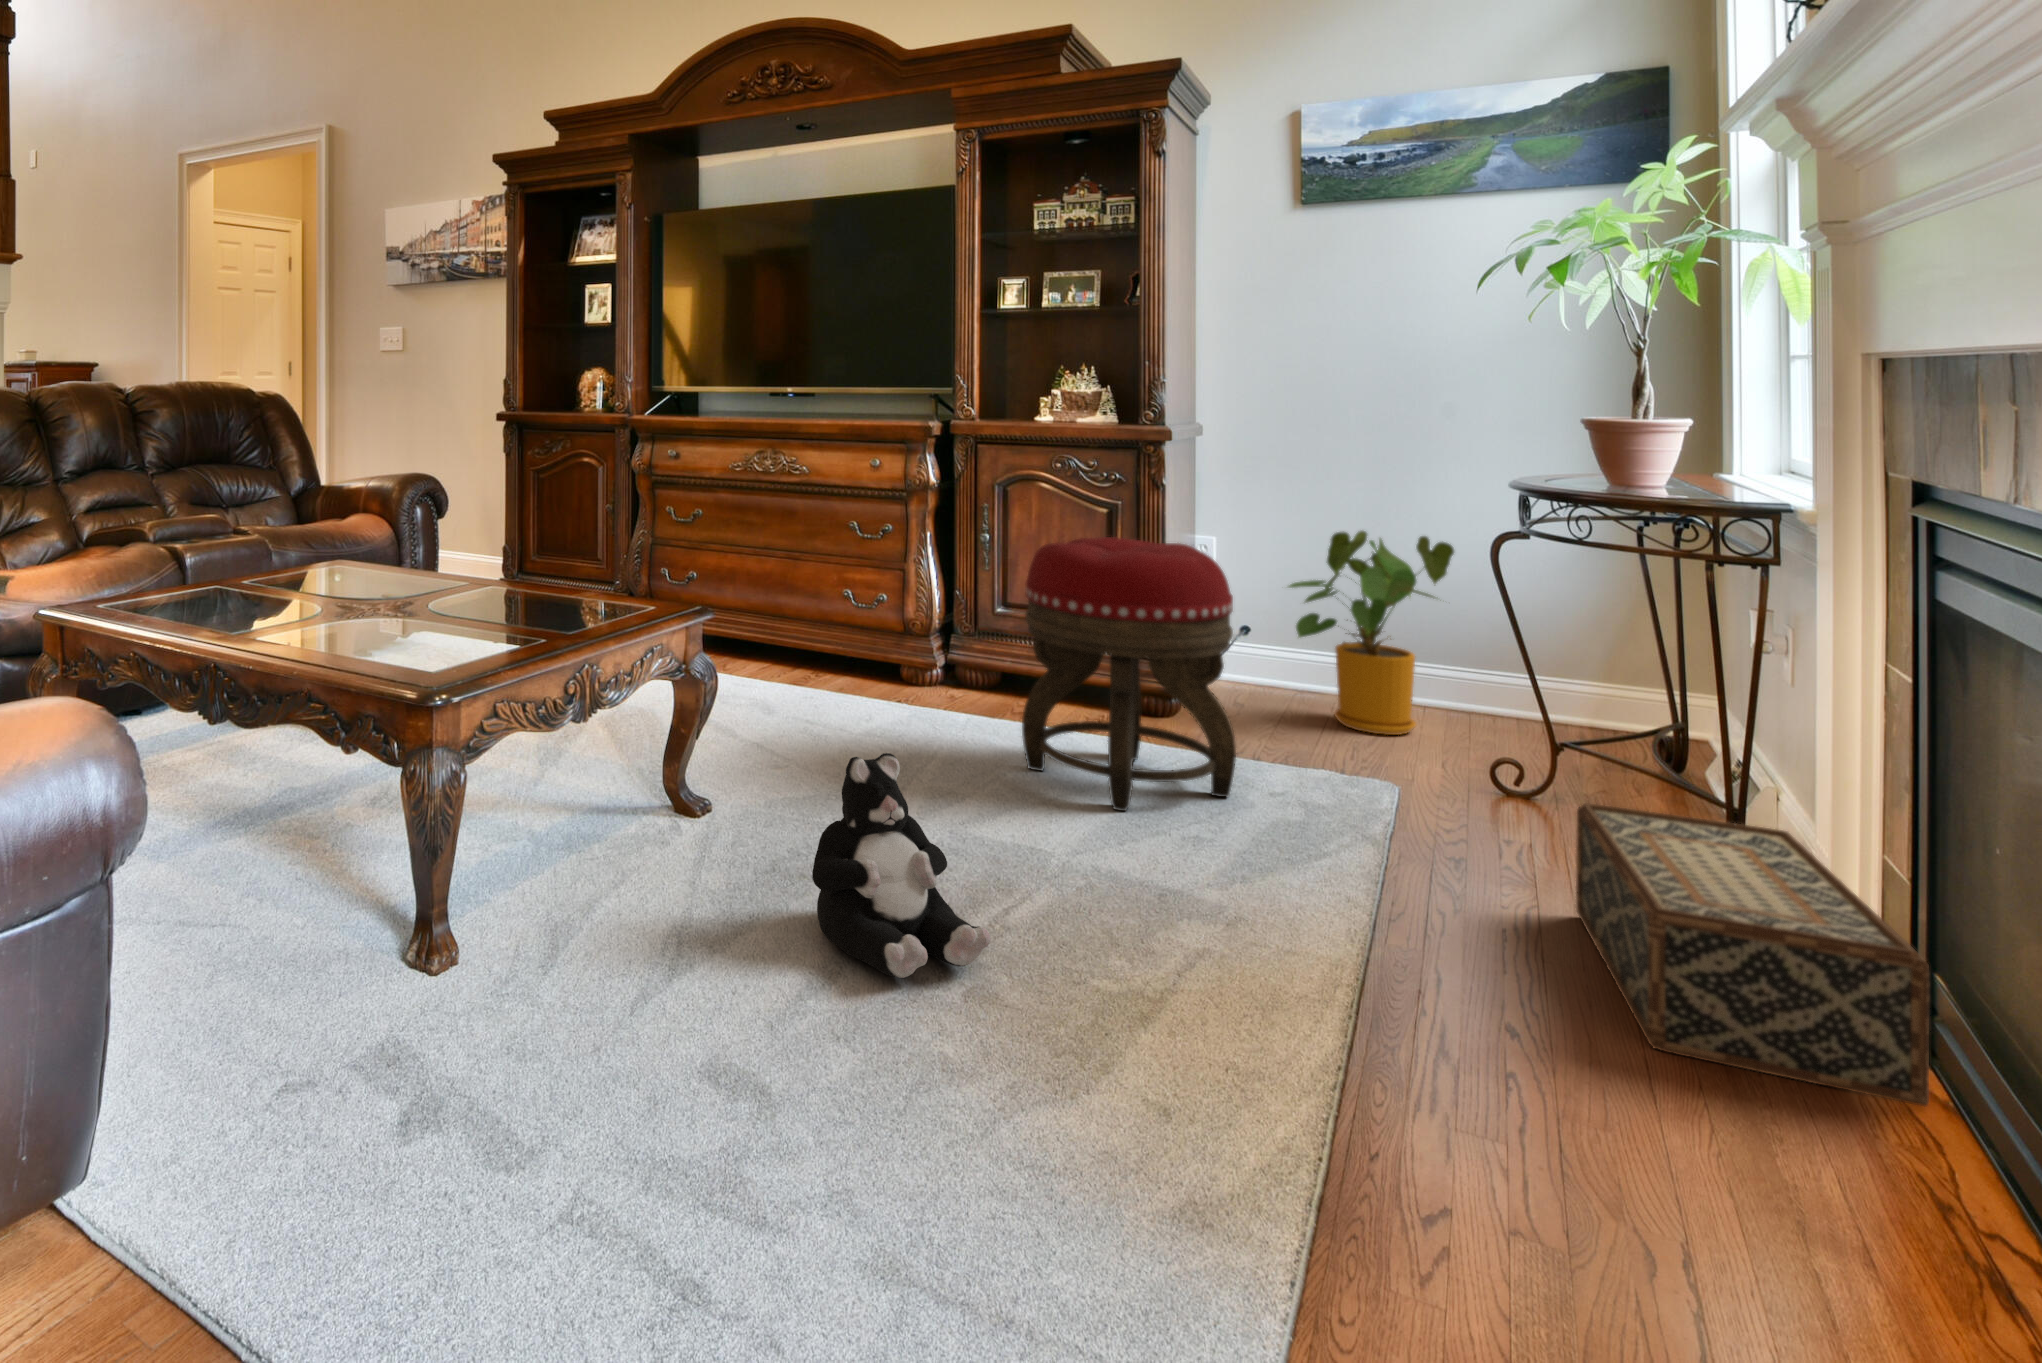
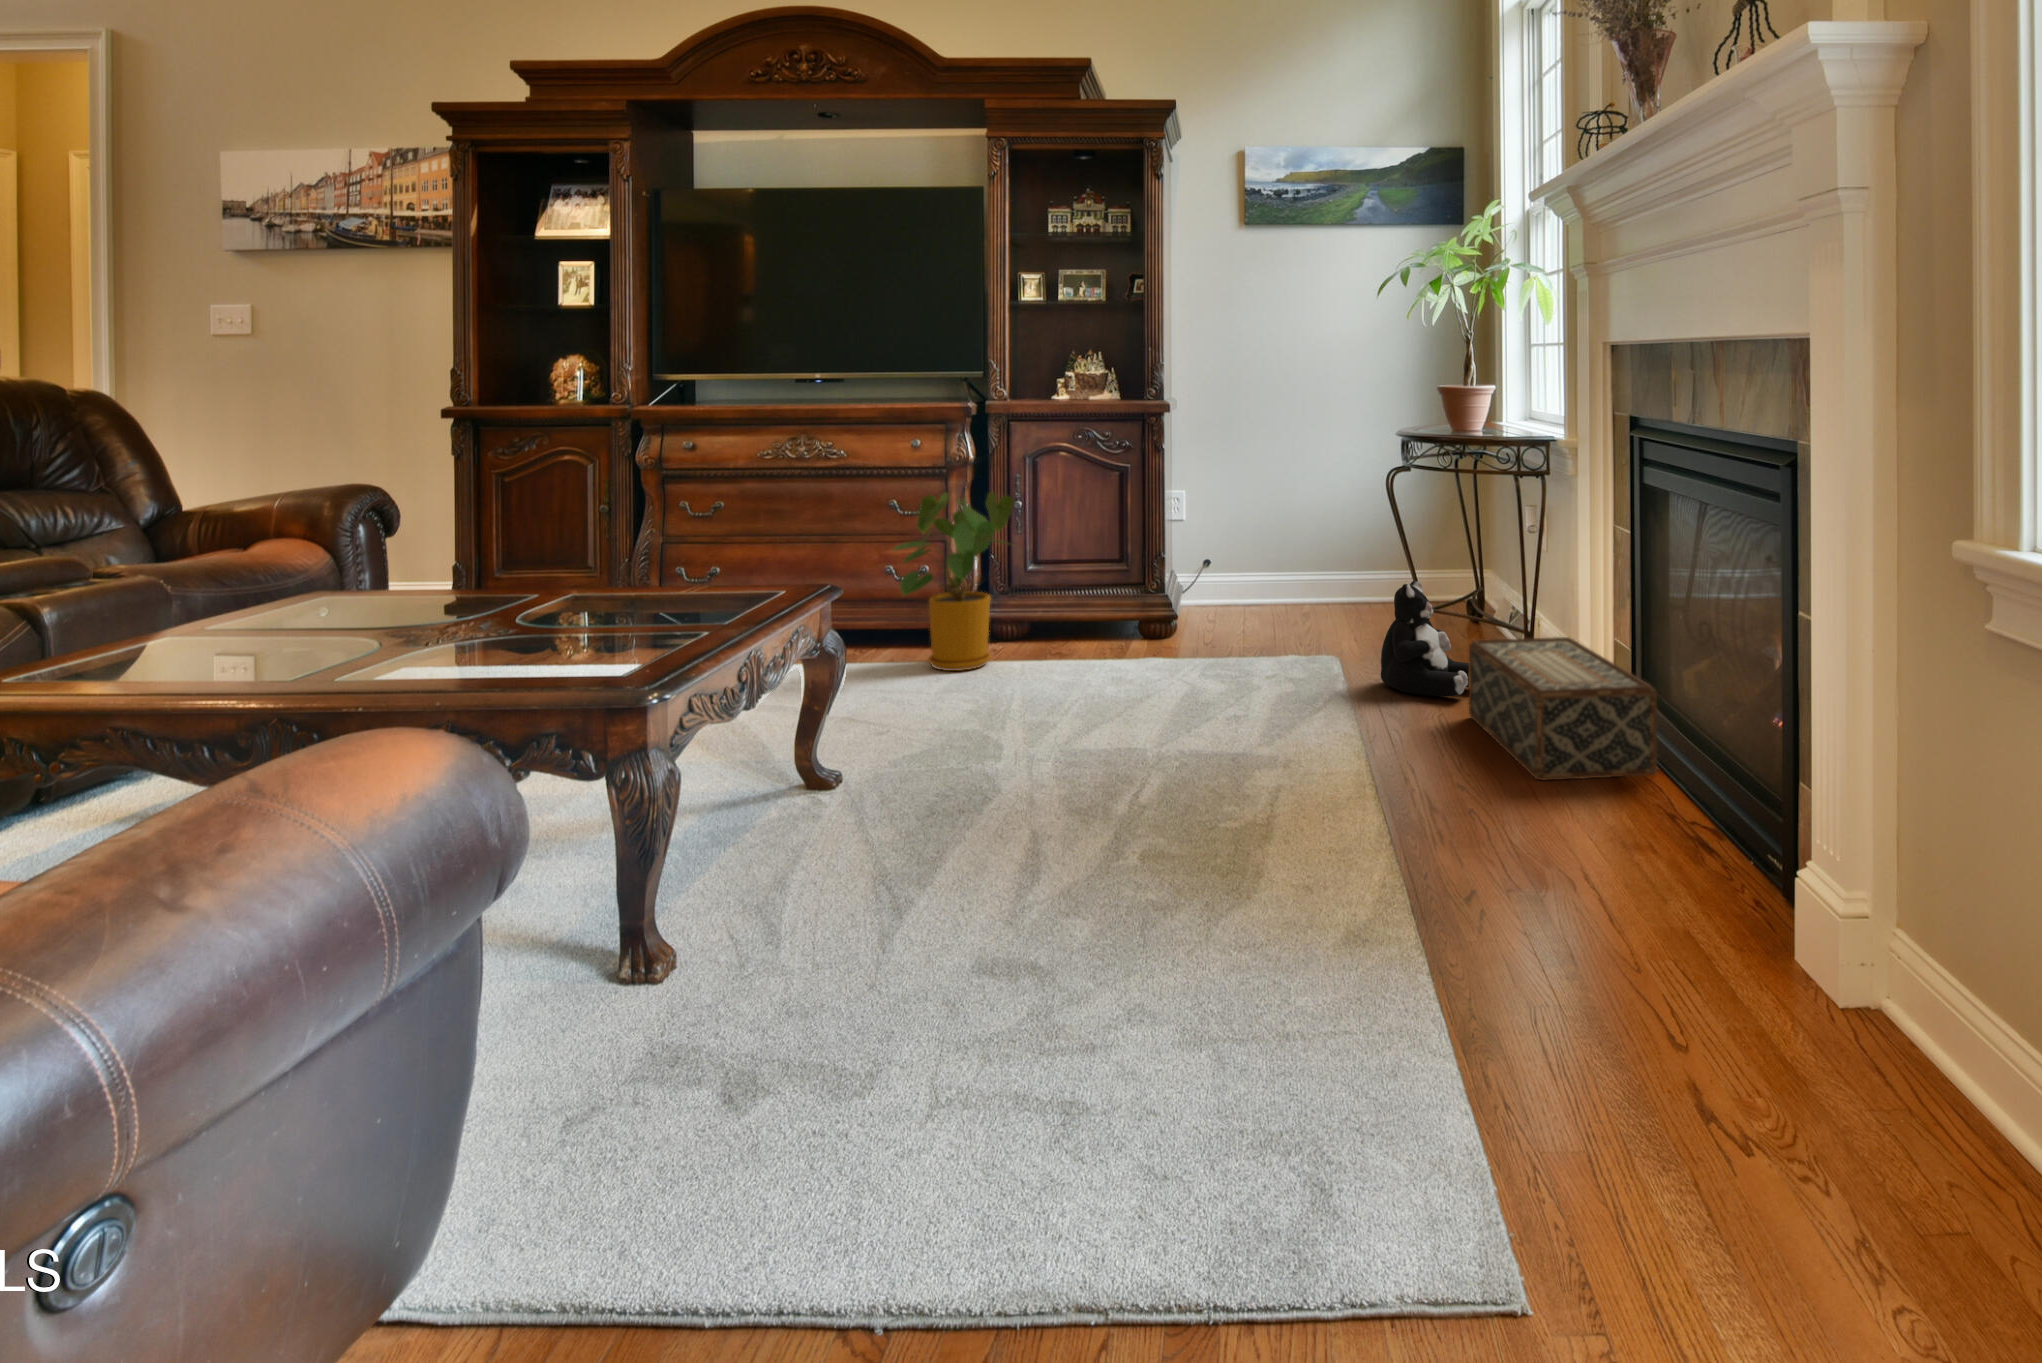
house plant: present [1289,531,1454,735] -> present [894,492,1014,671]
footstool: present [1022,537,1236,811] -> none [1086,492,1247,711]
plush toy: present [812,753,991,978] -> present [1381,581,1469,696]

